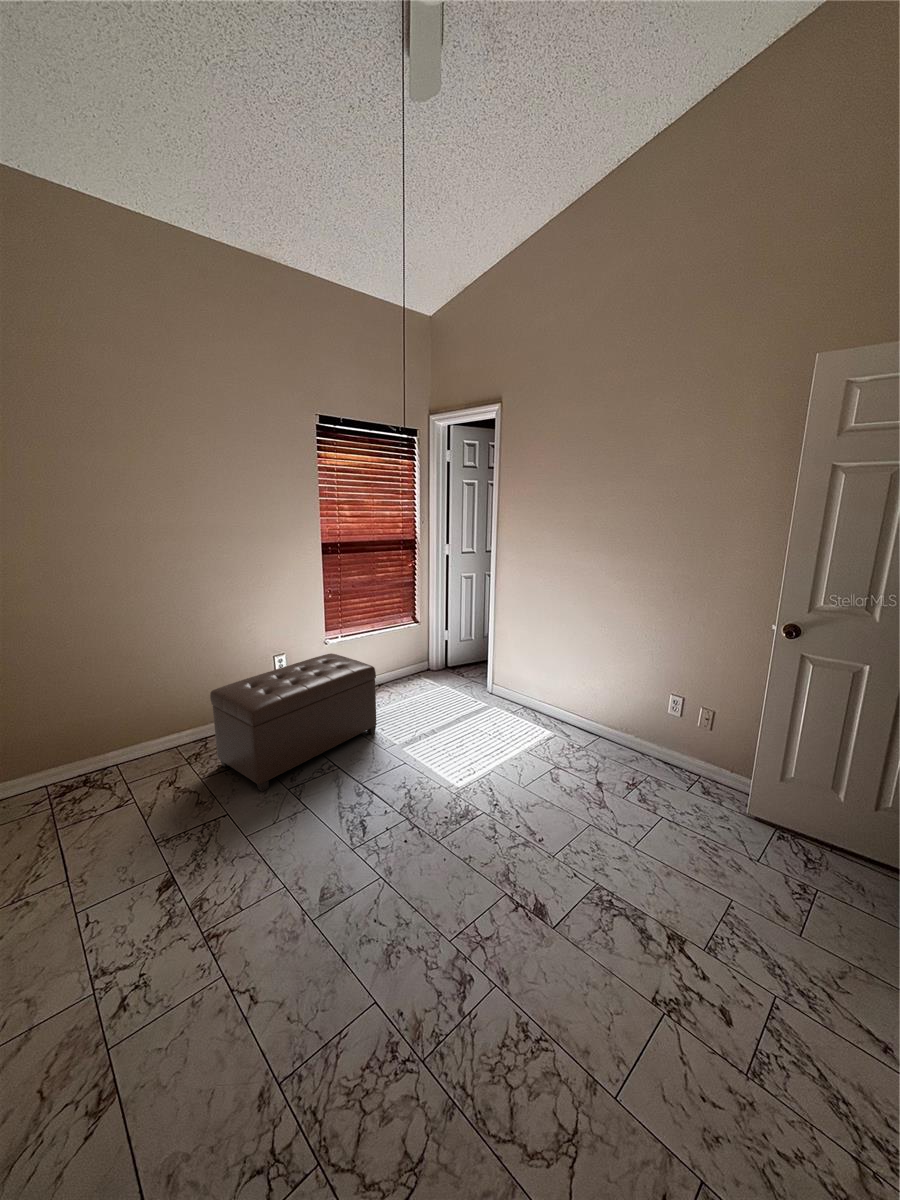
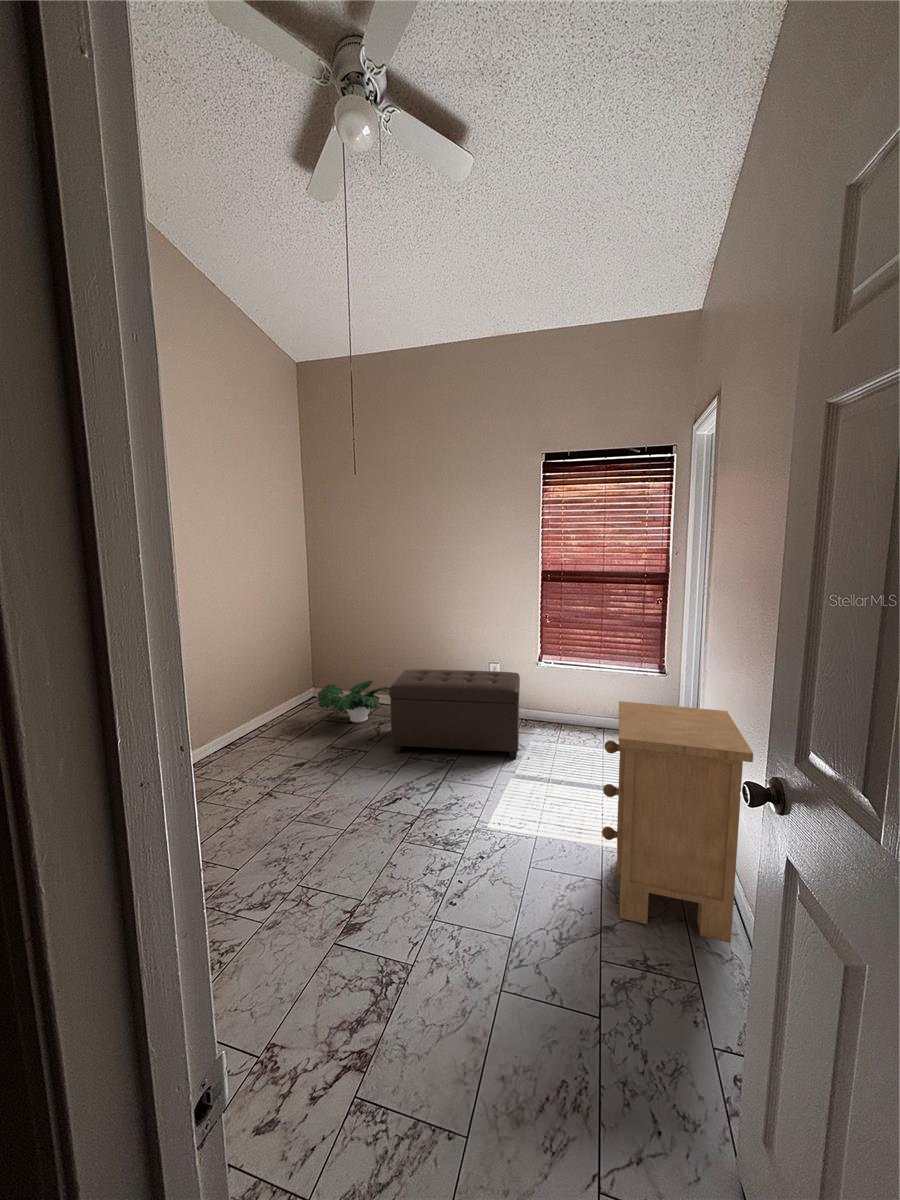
nightstand: none [537,625,639,774] -> present [602,701,753,943]
potted plant: none [31,727,183,800] -> present [318,681,390,722]

